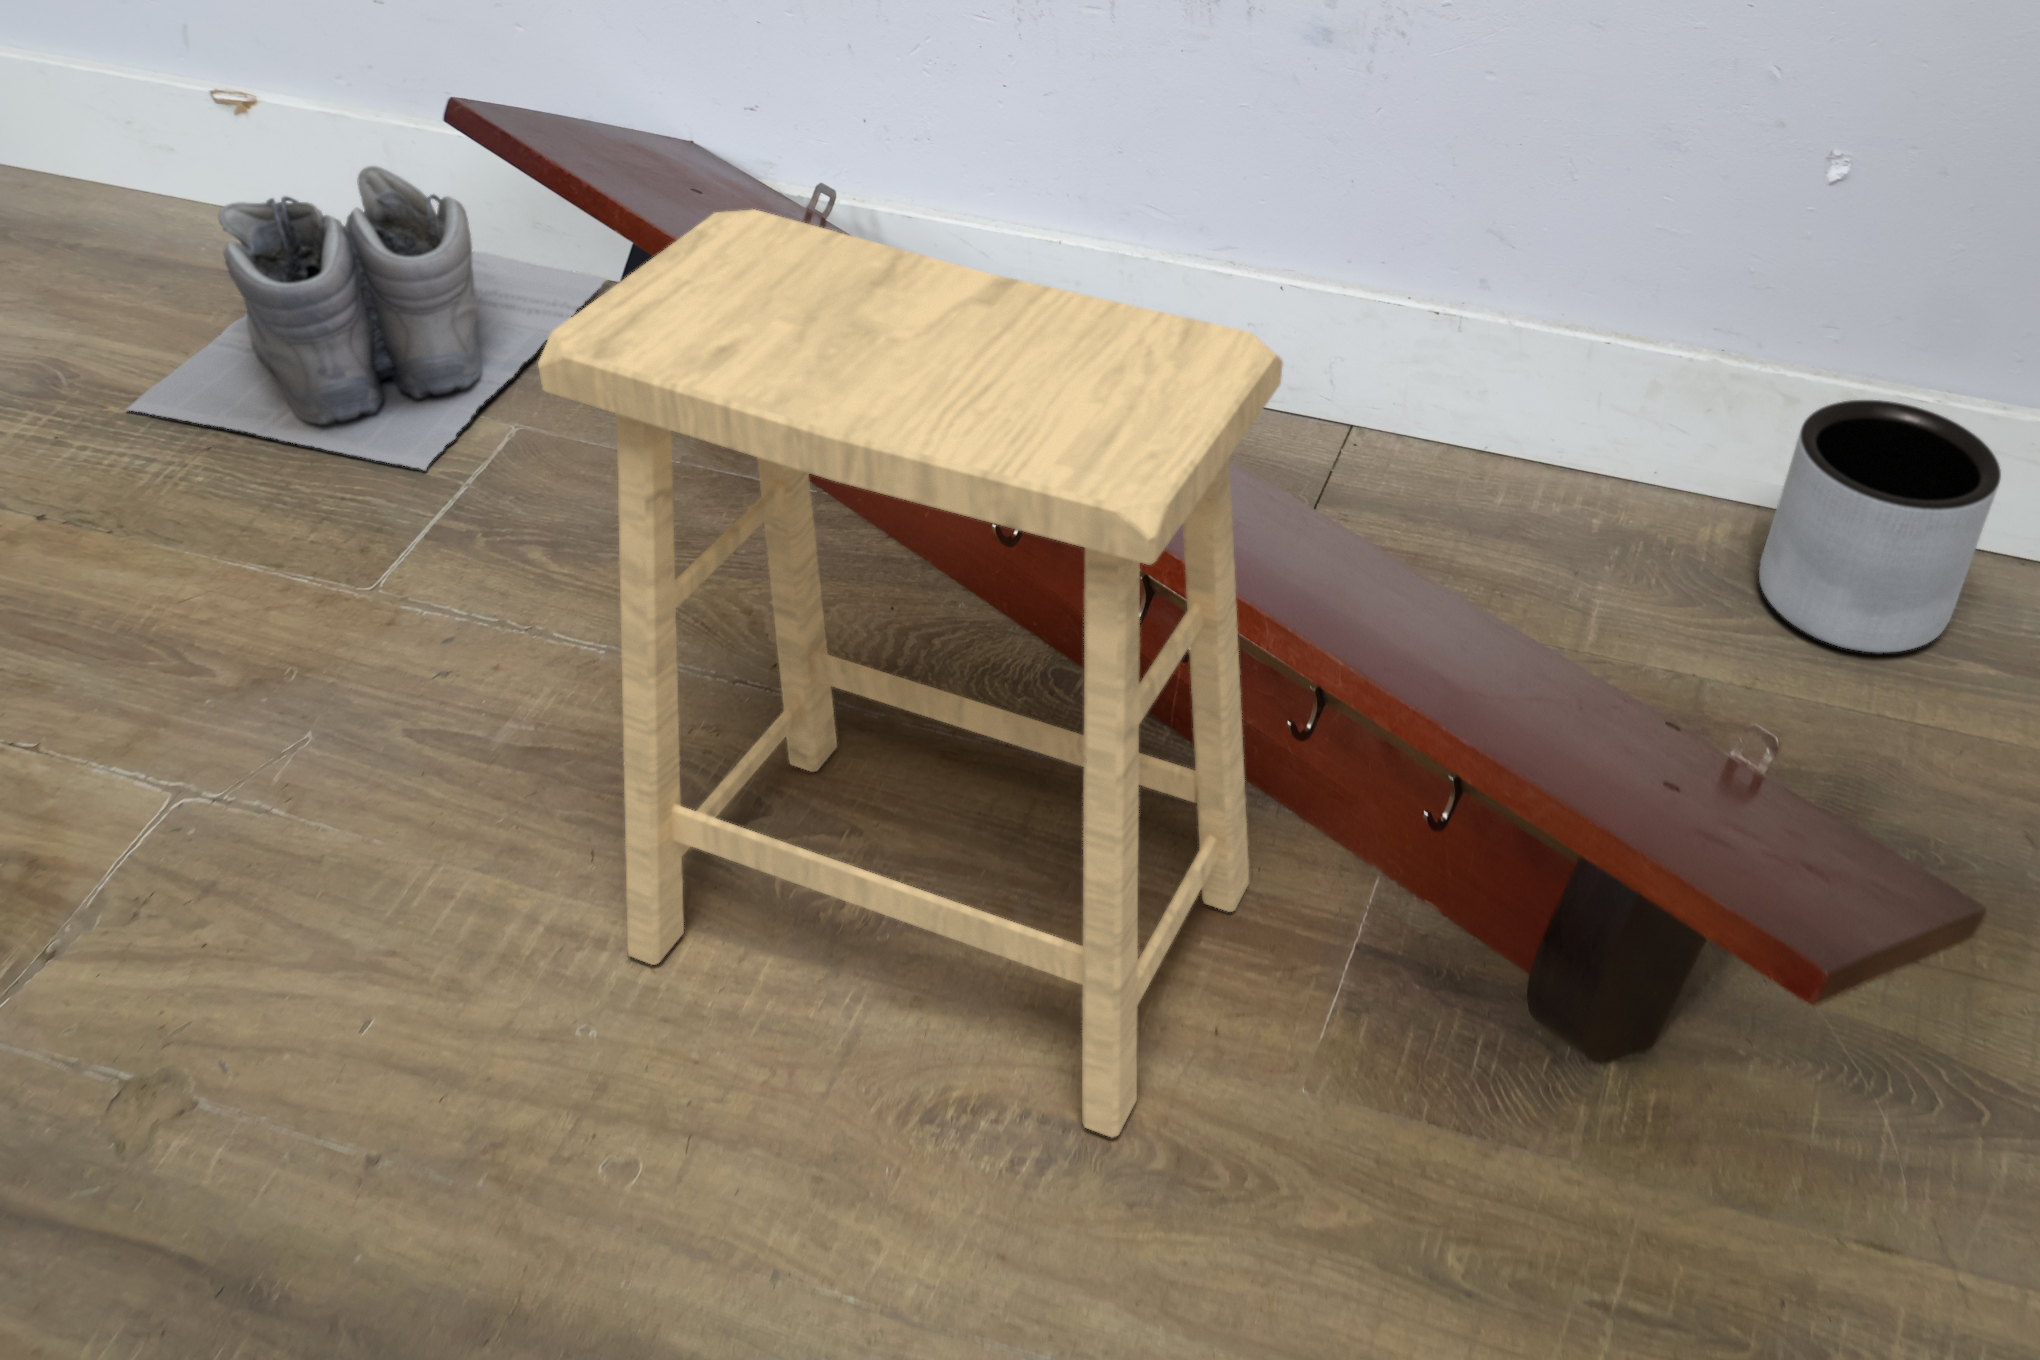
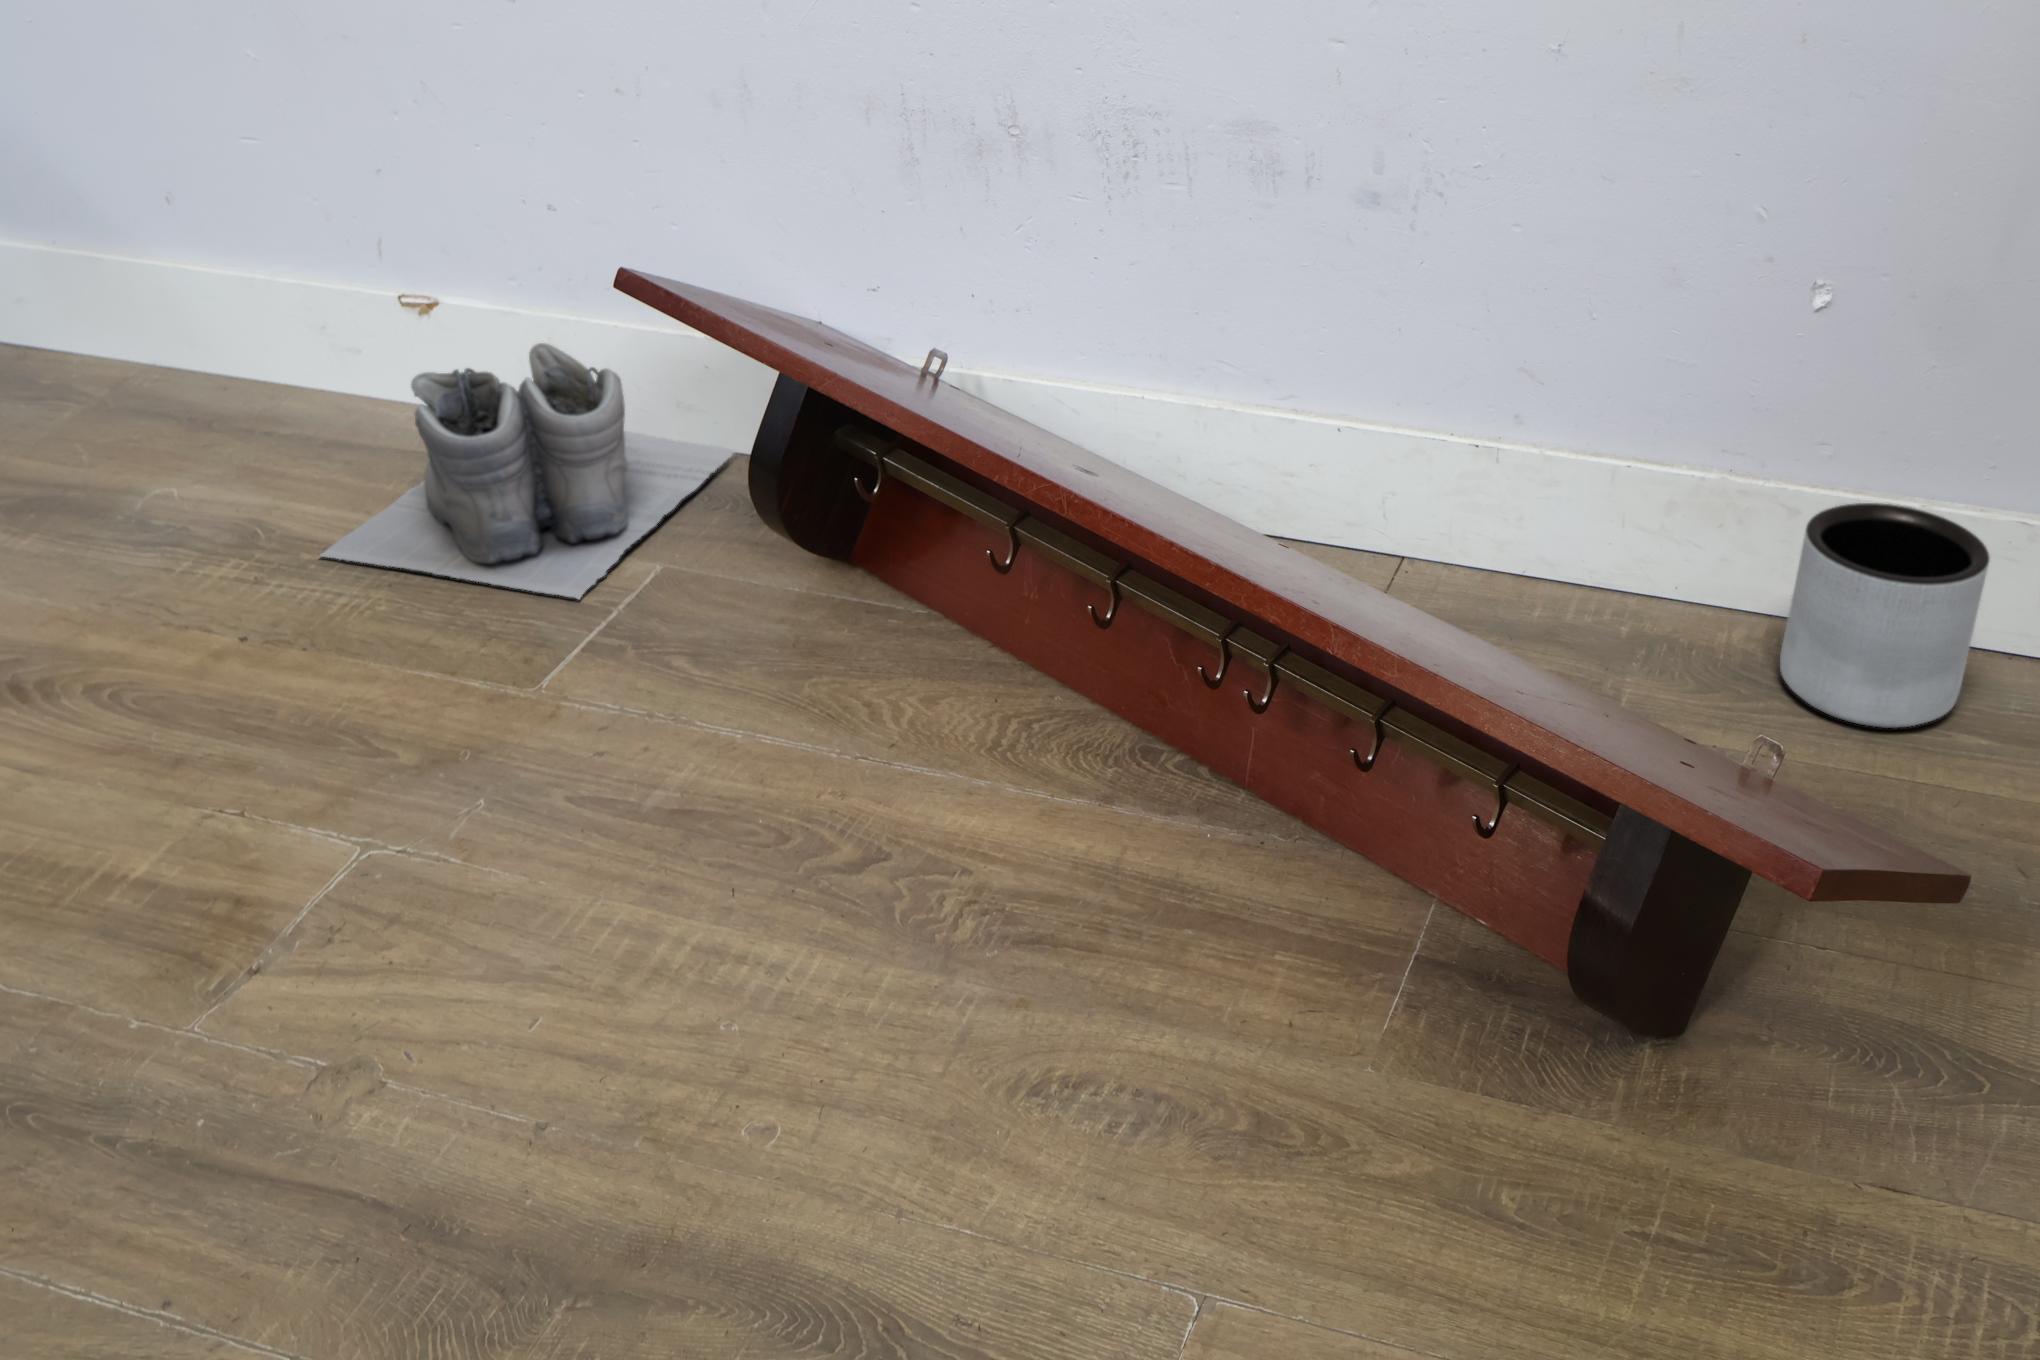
footstool: present [538,209,1283,1137] -> none [718,302,1333,1107]

